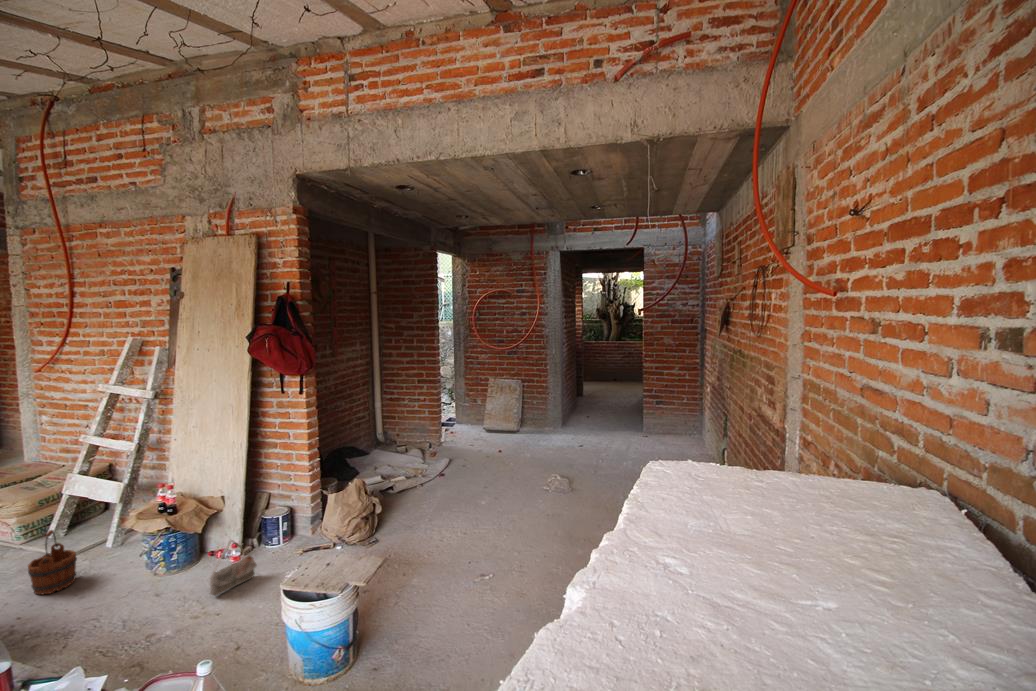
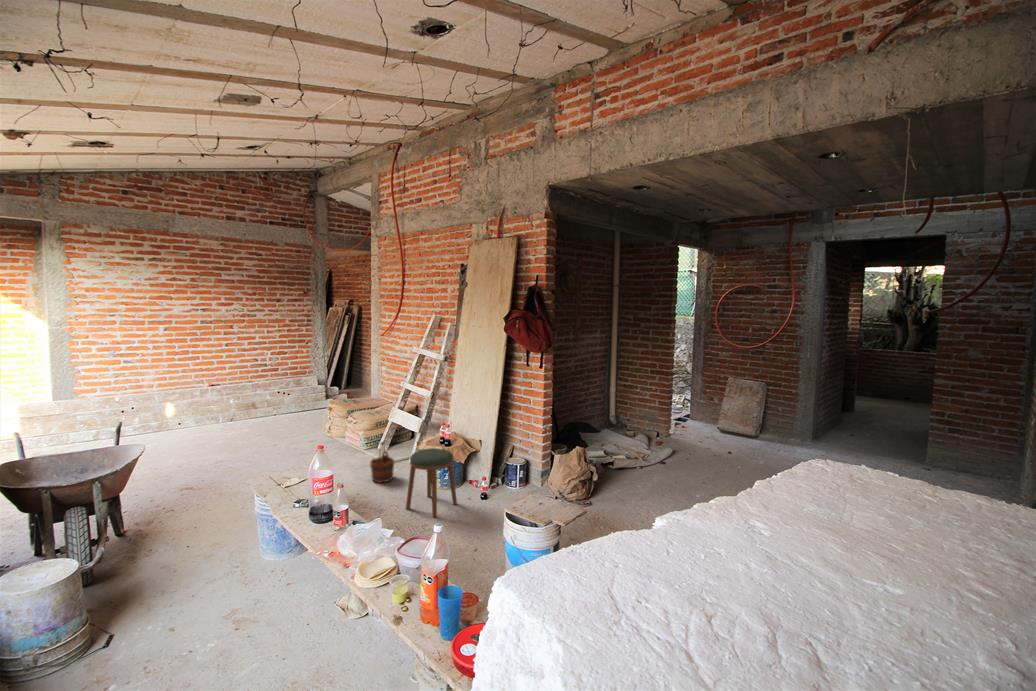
stool: none [104,522,194,624] -> present [406,448,457,517]
bag: present [210,540,257,596] -> none [467,472,499,511]

